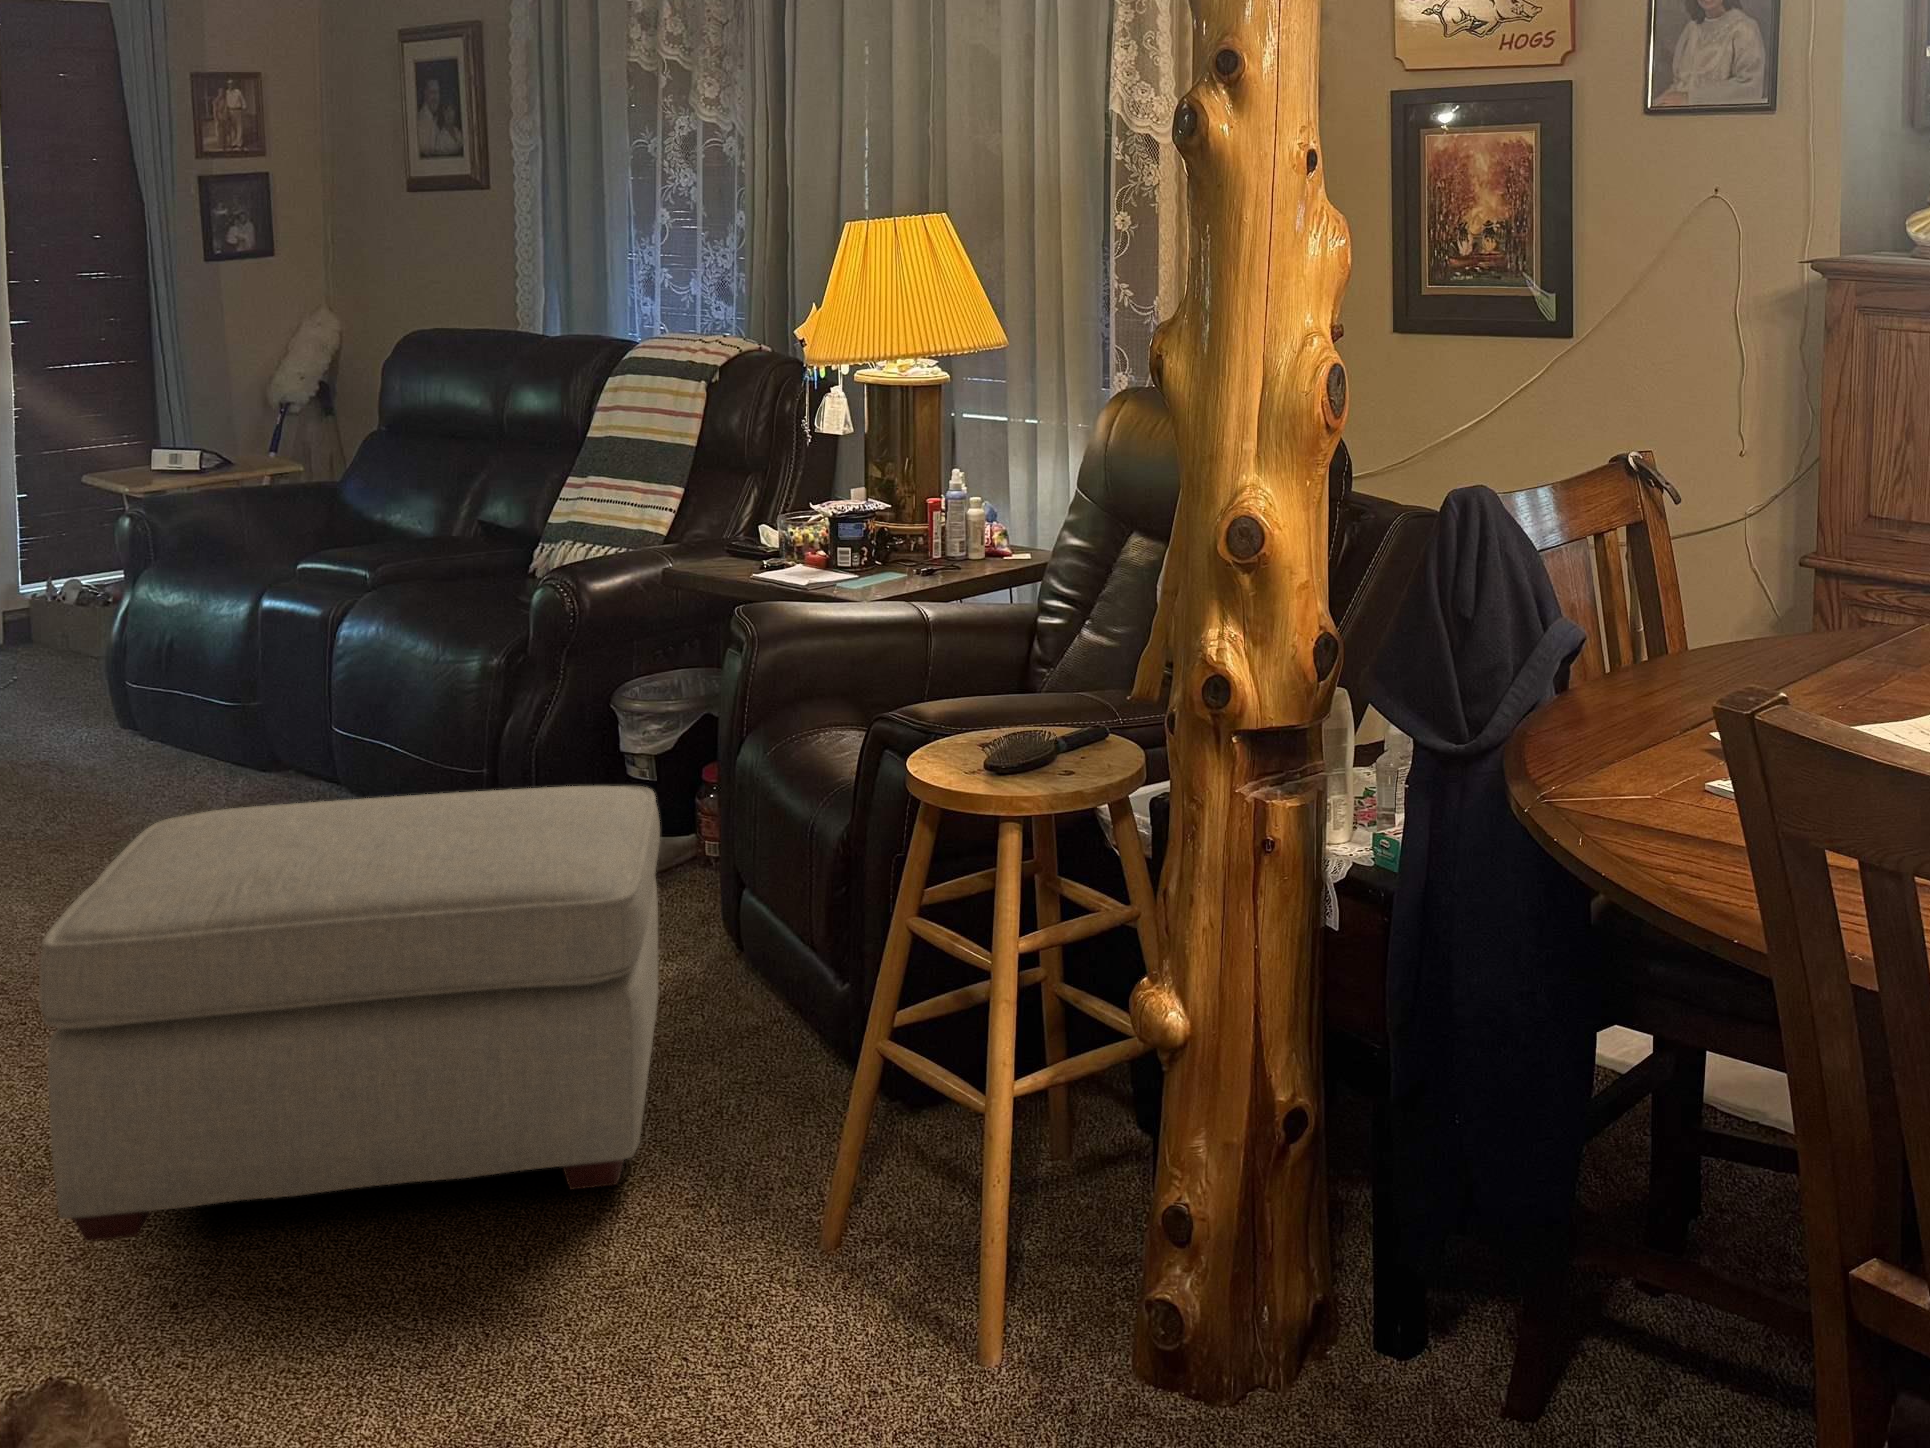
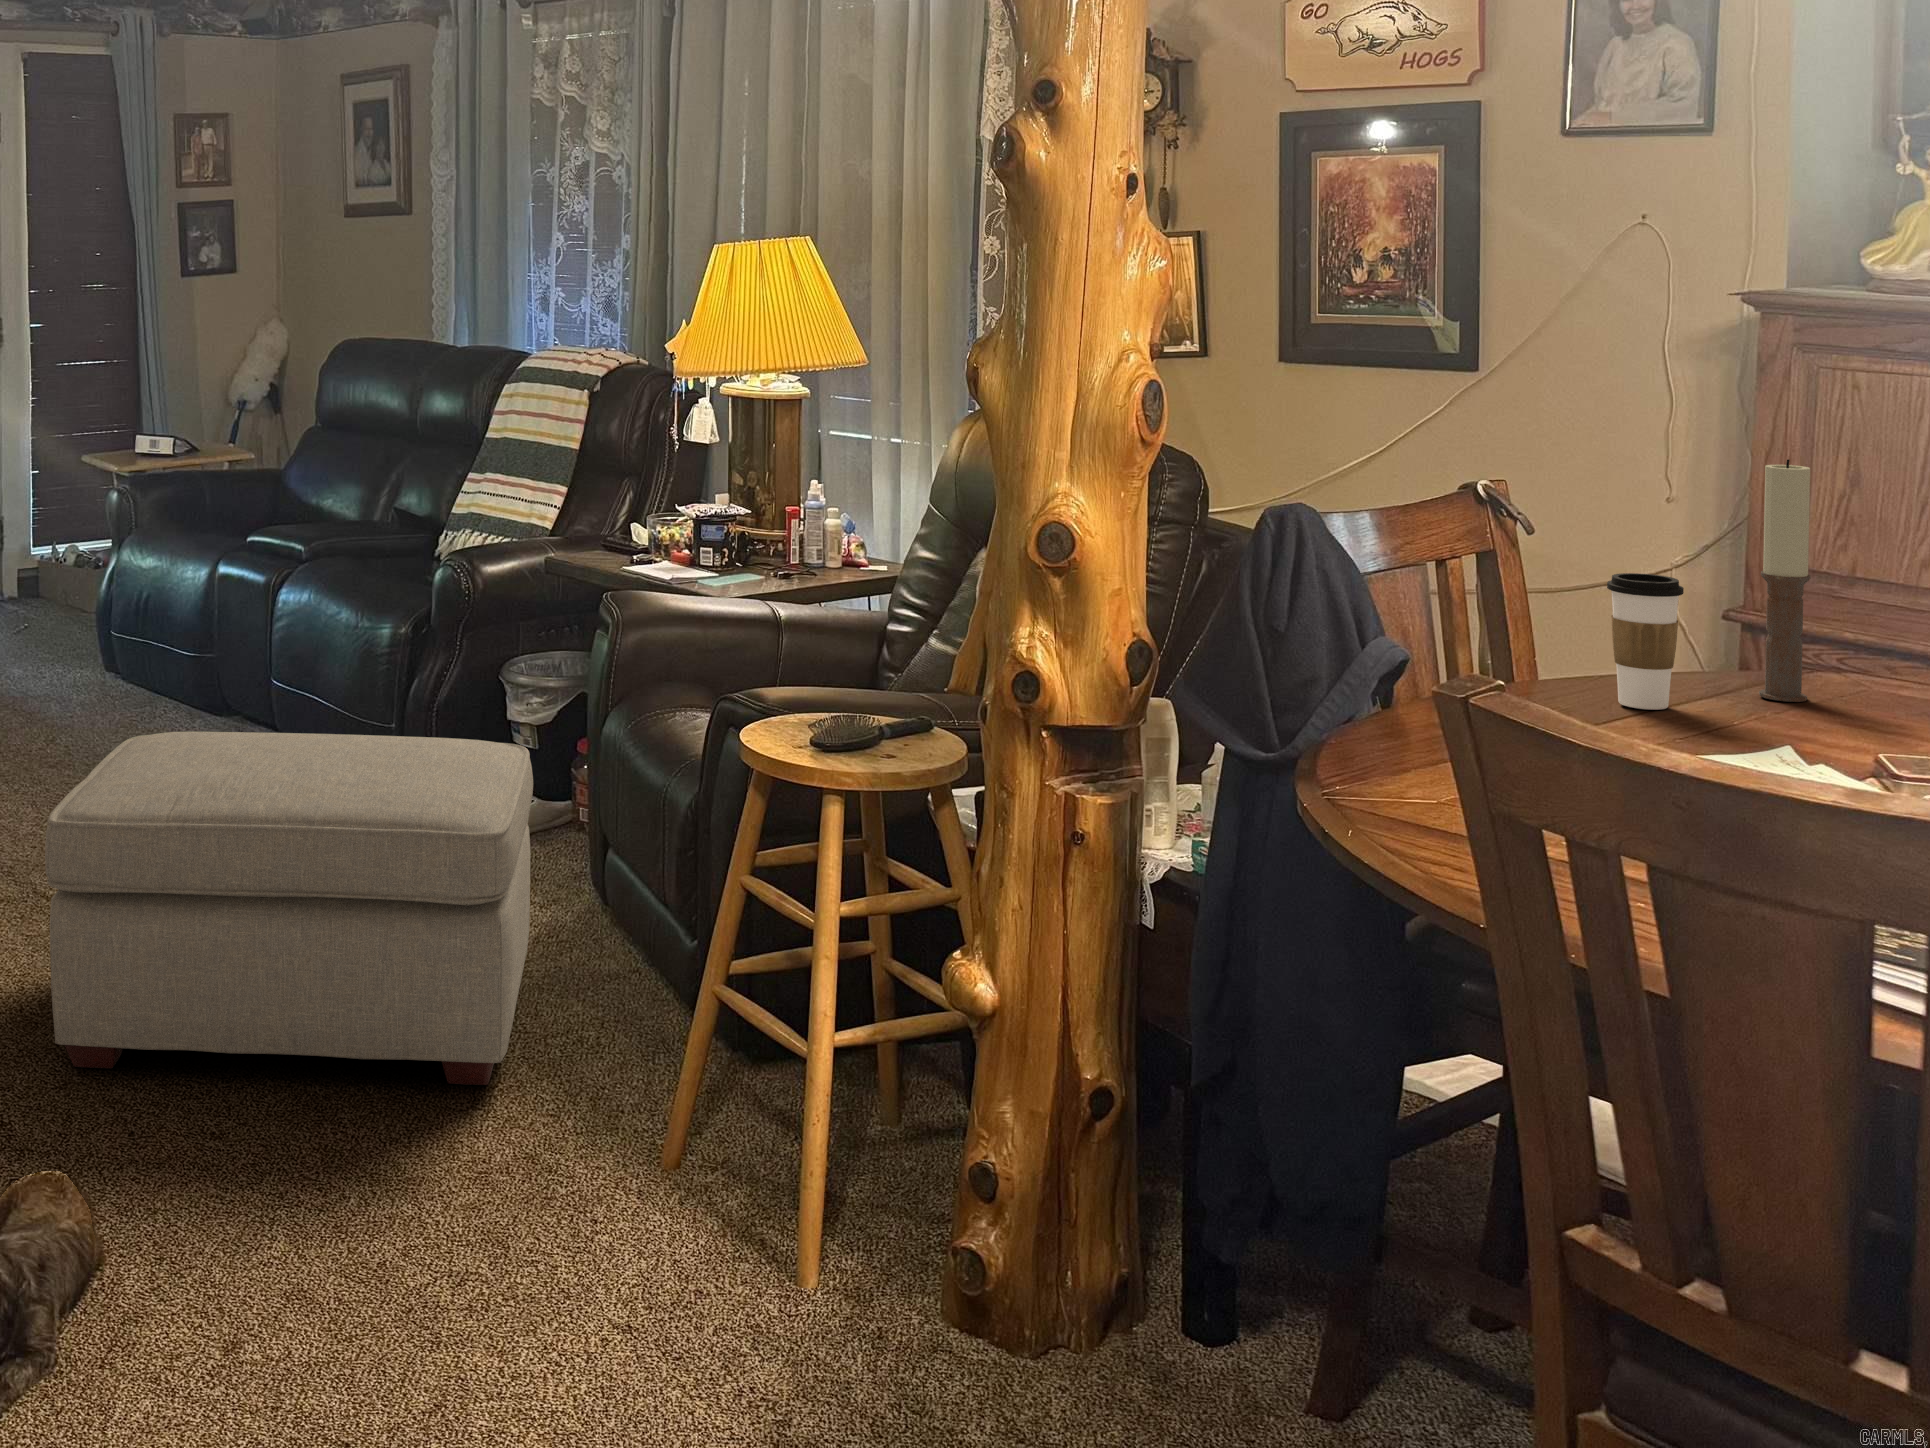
candle: none [1870,419,1912,648] -> present [1759,459,1811,702]
coffee cup: none [1746,534,1812,666] -> present [1607,573,1684,710]

